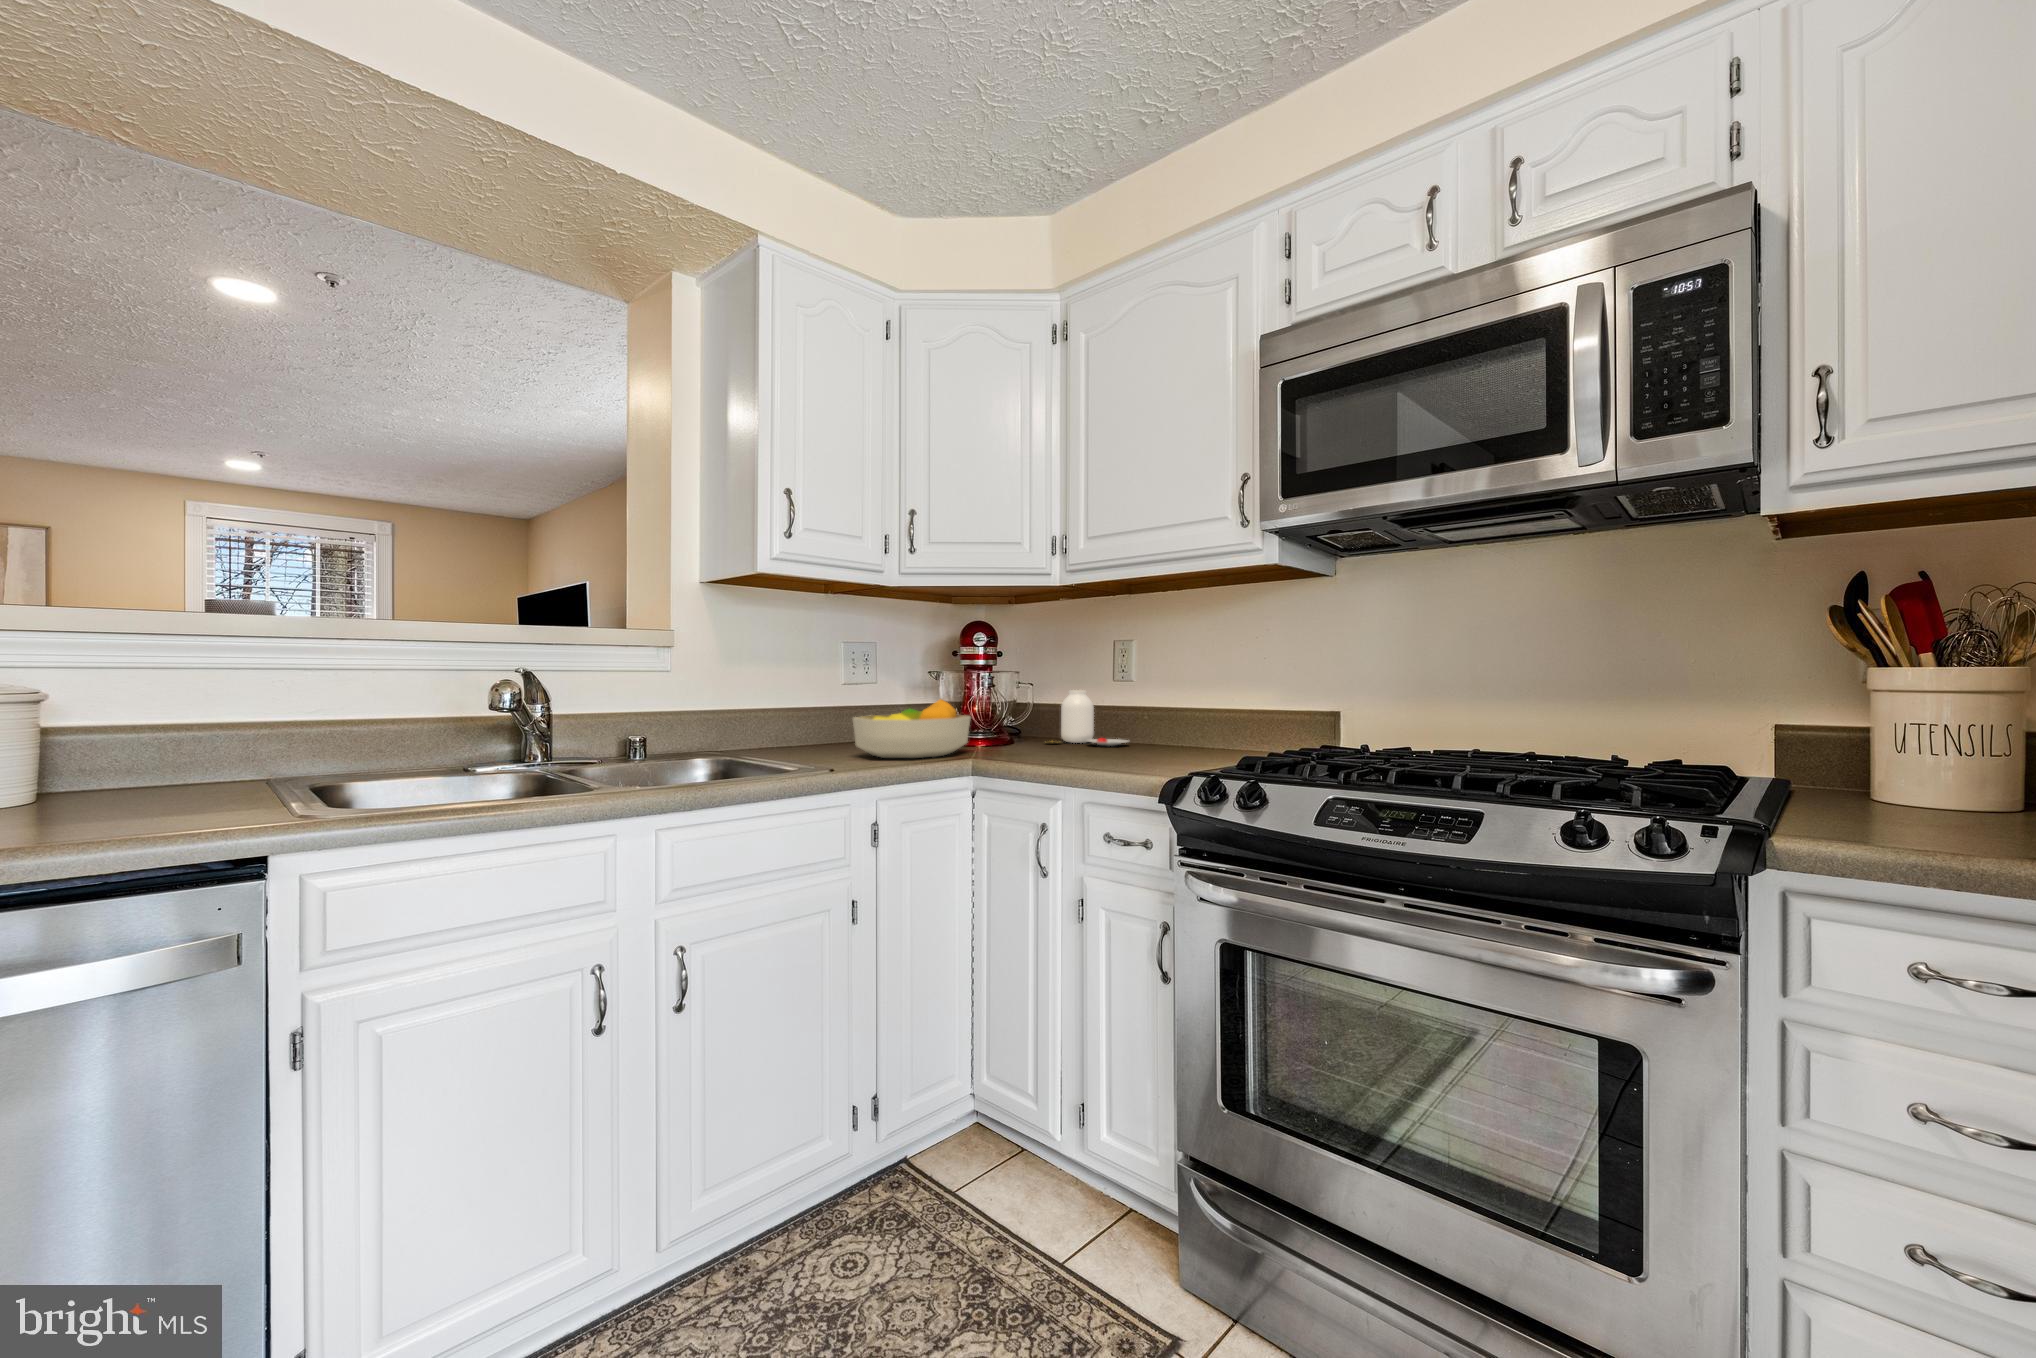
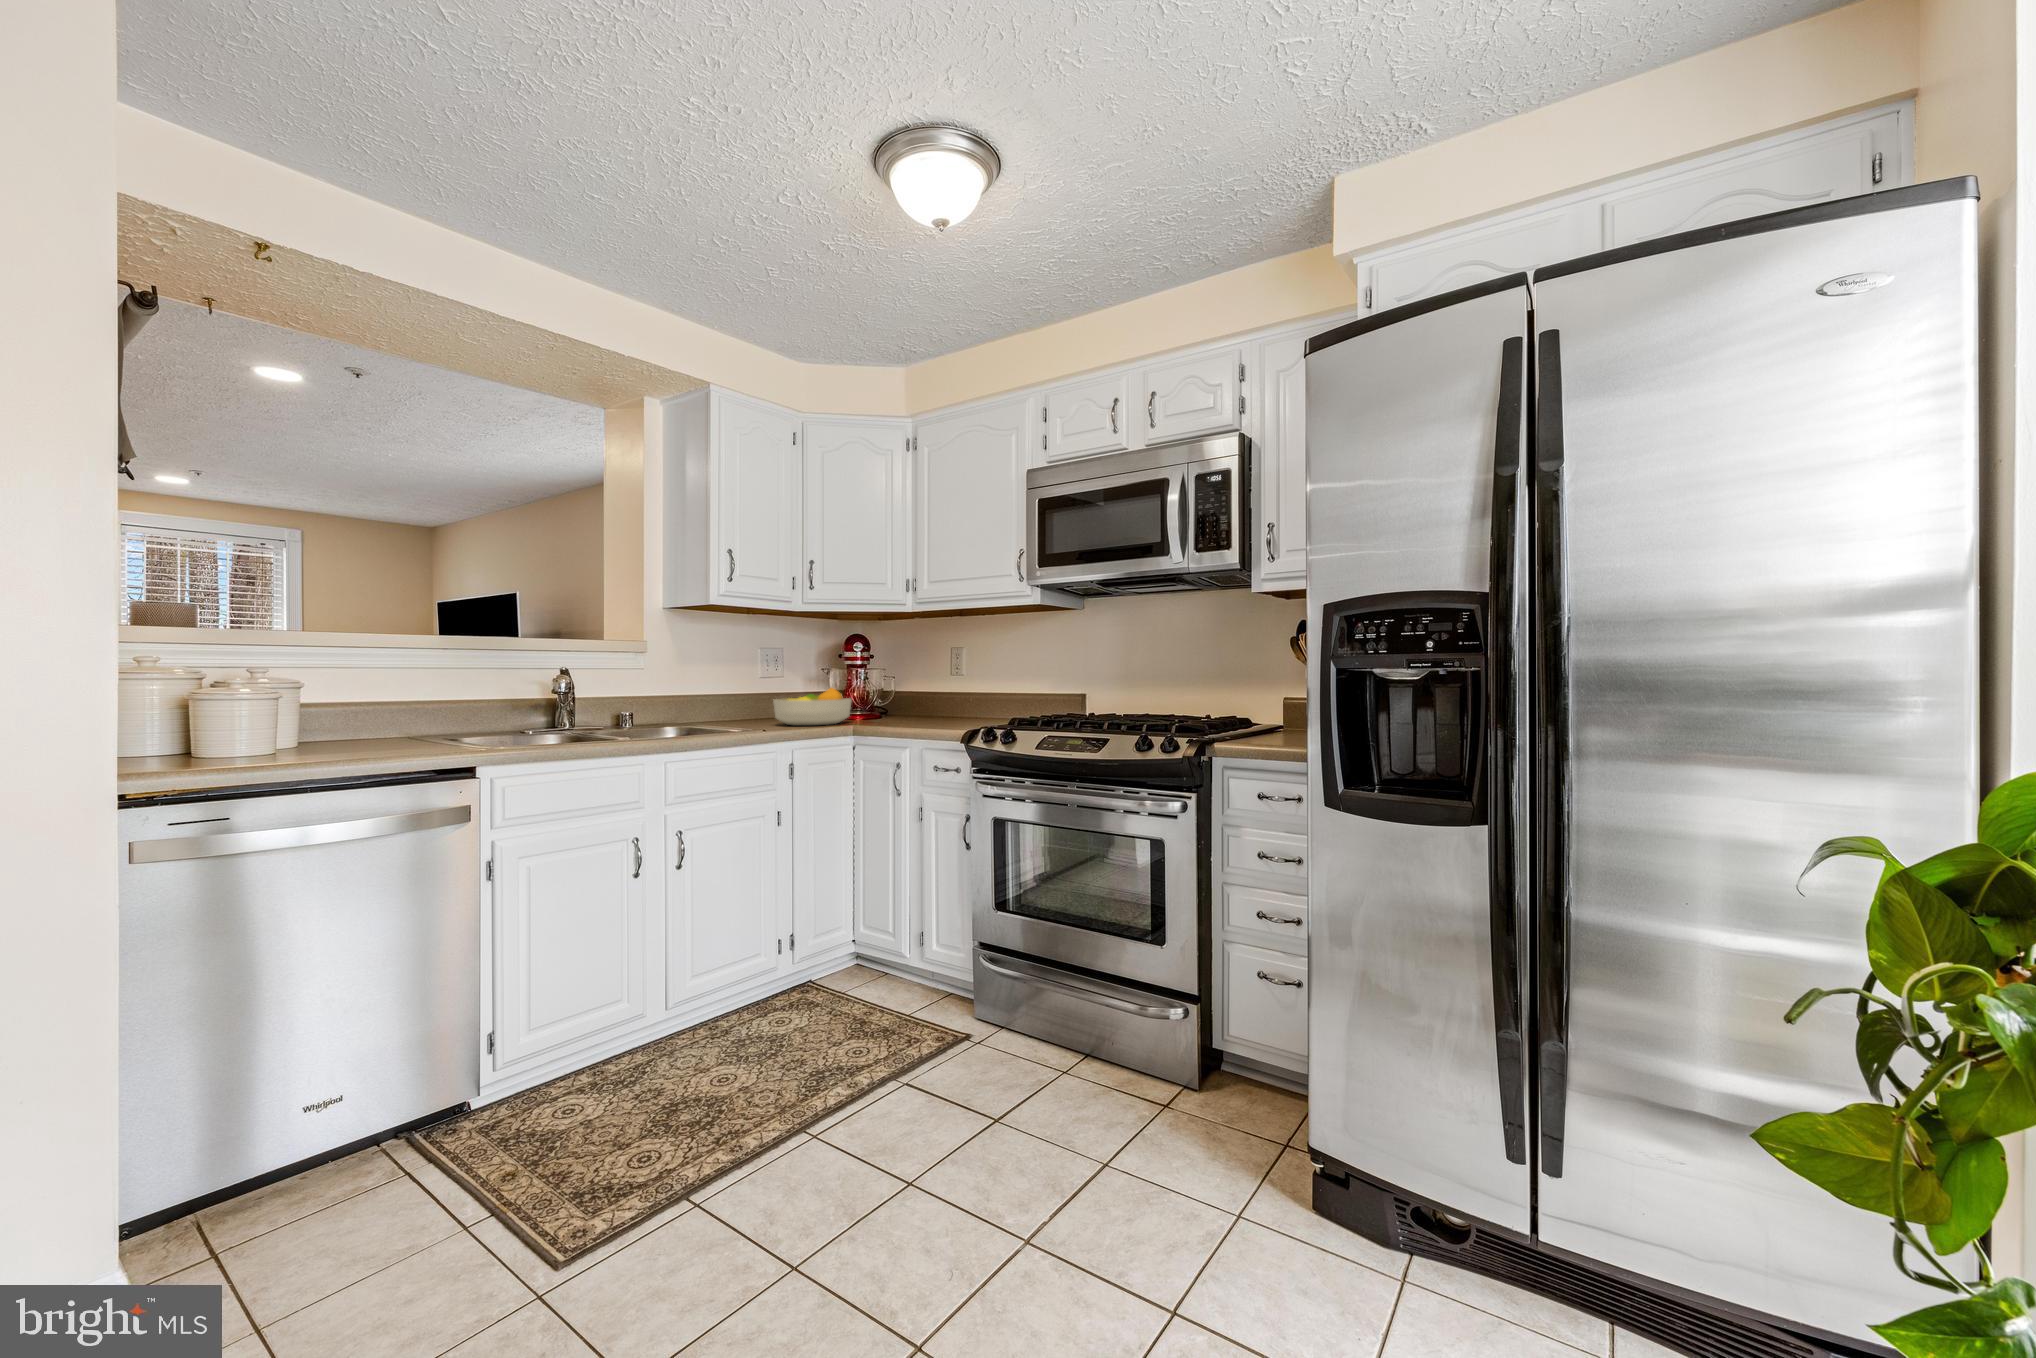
jar: present [1061,690,1128,746] -> none [902,682,960,718]

